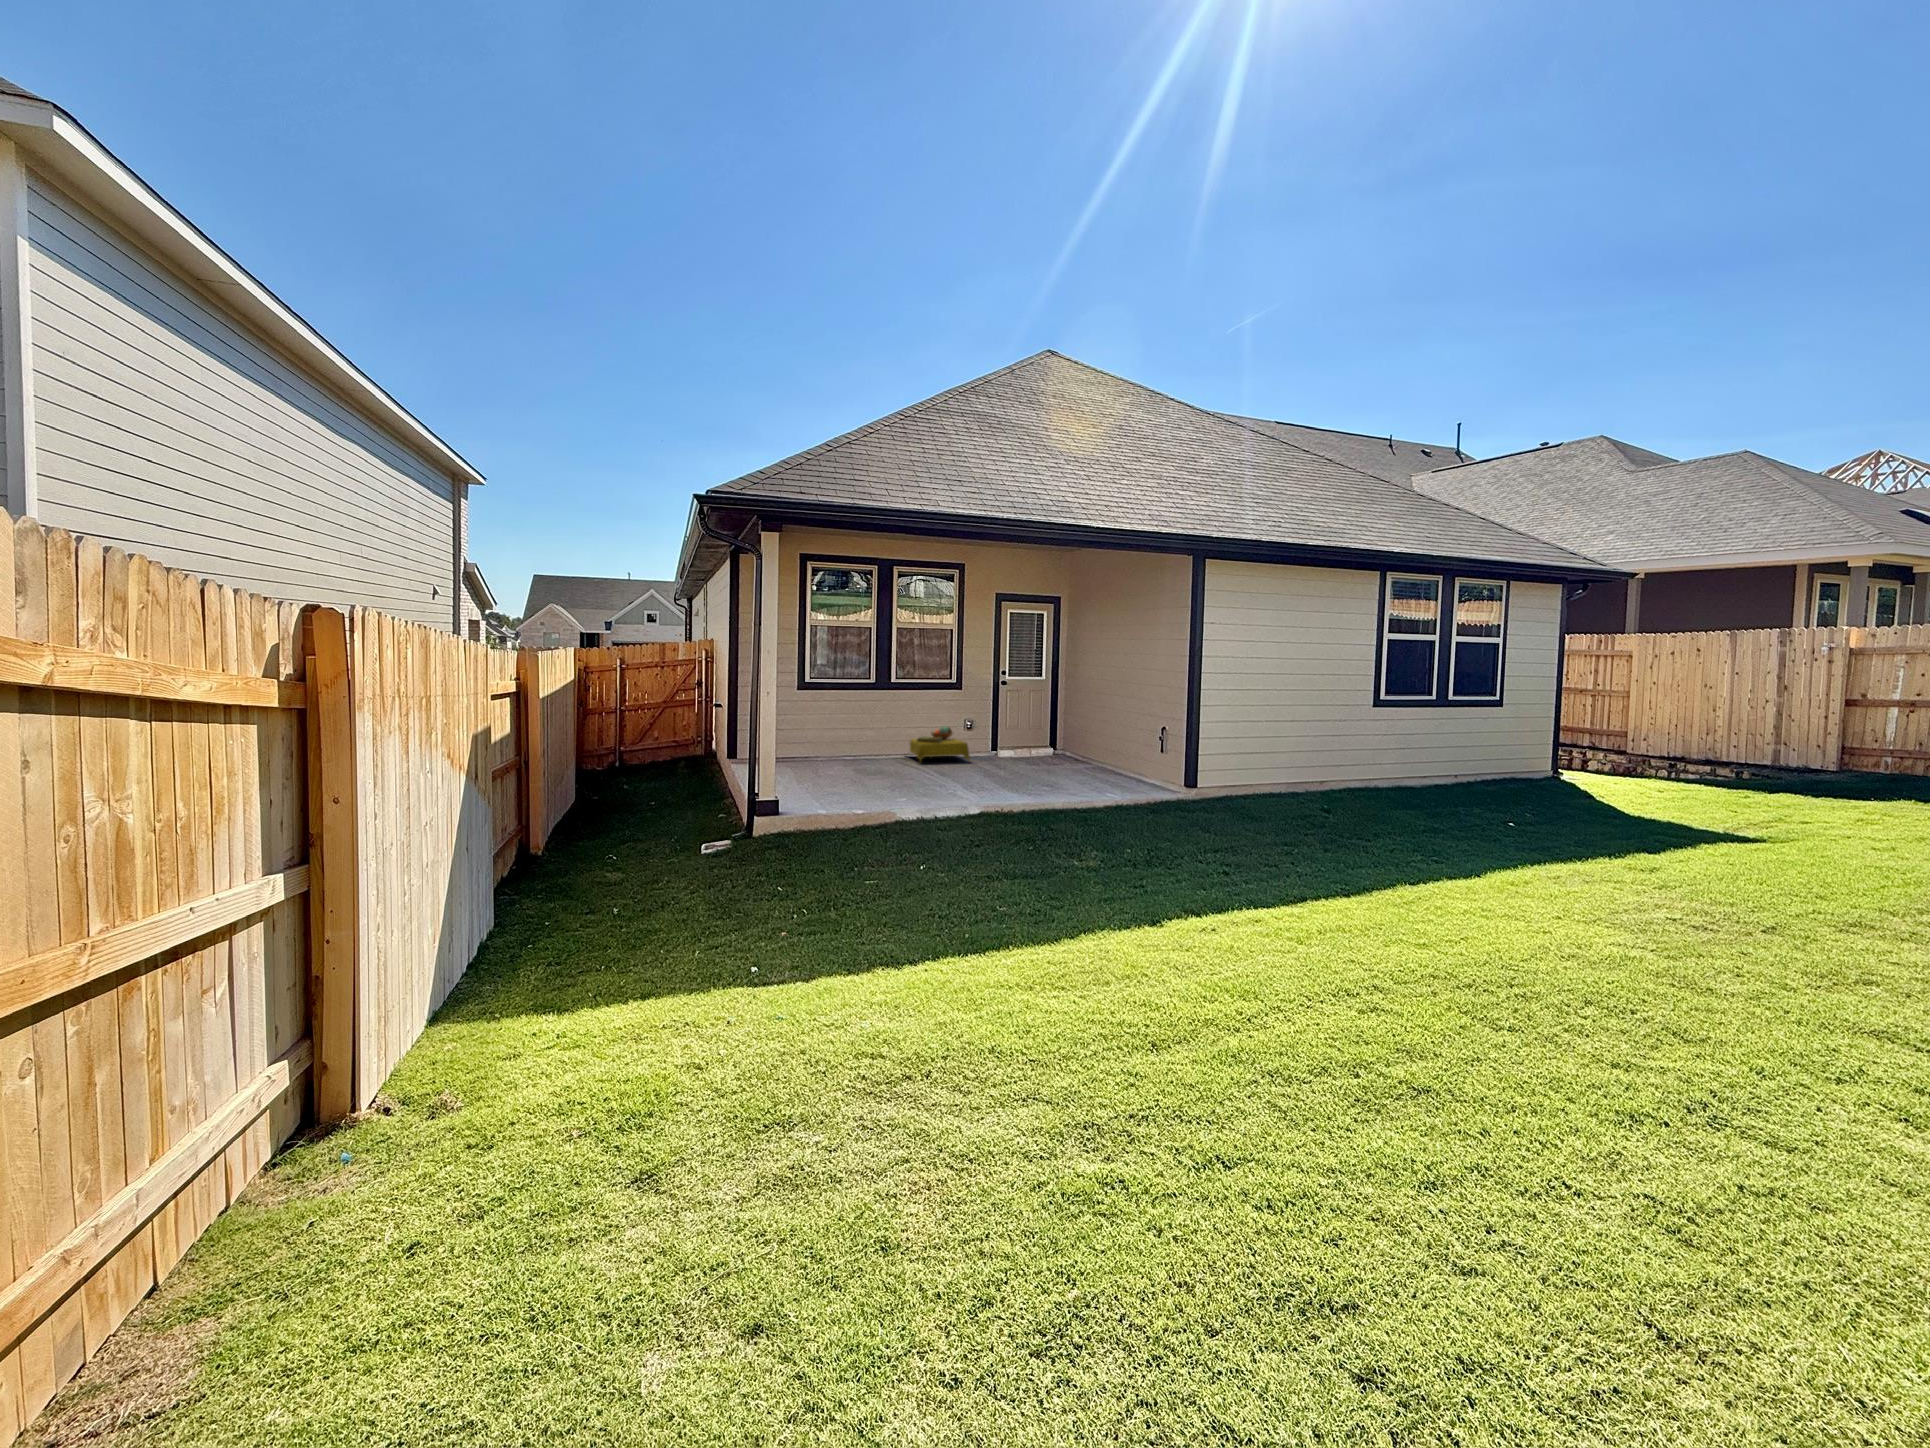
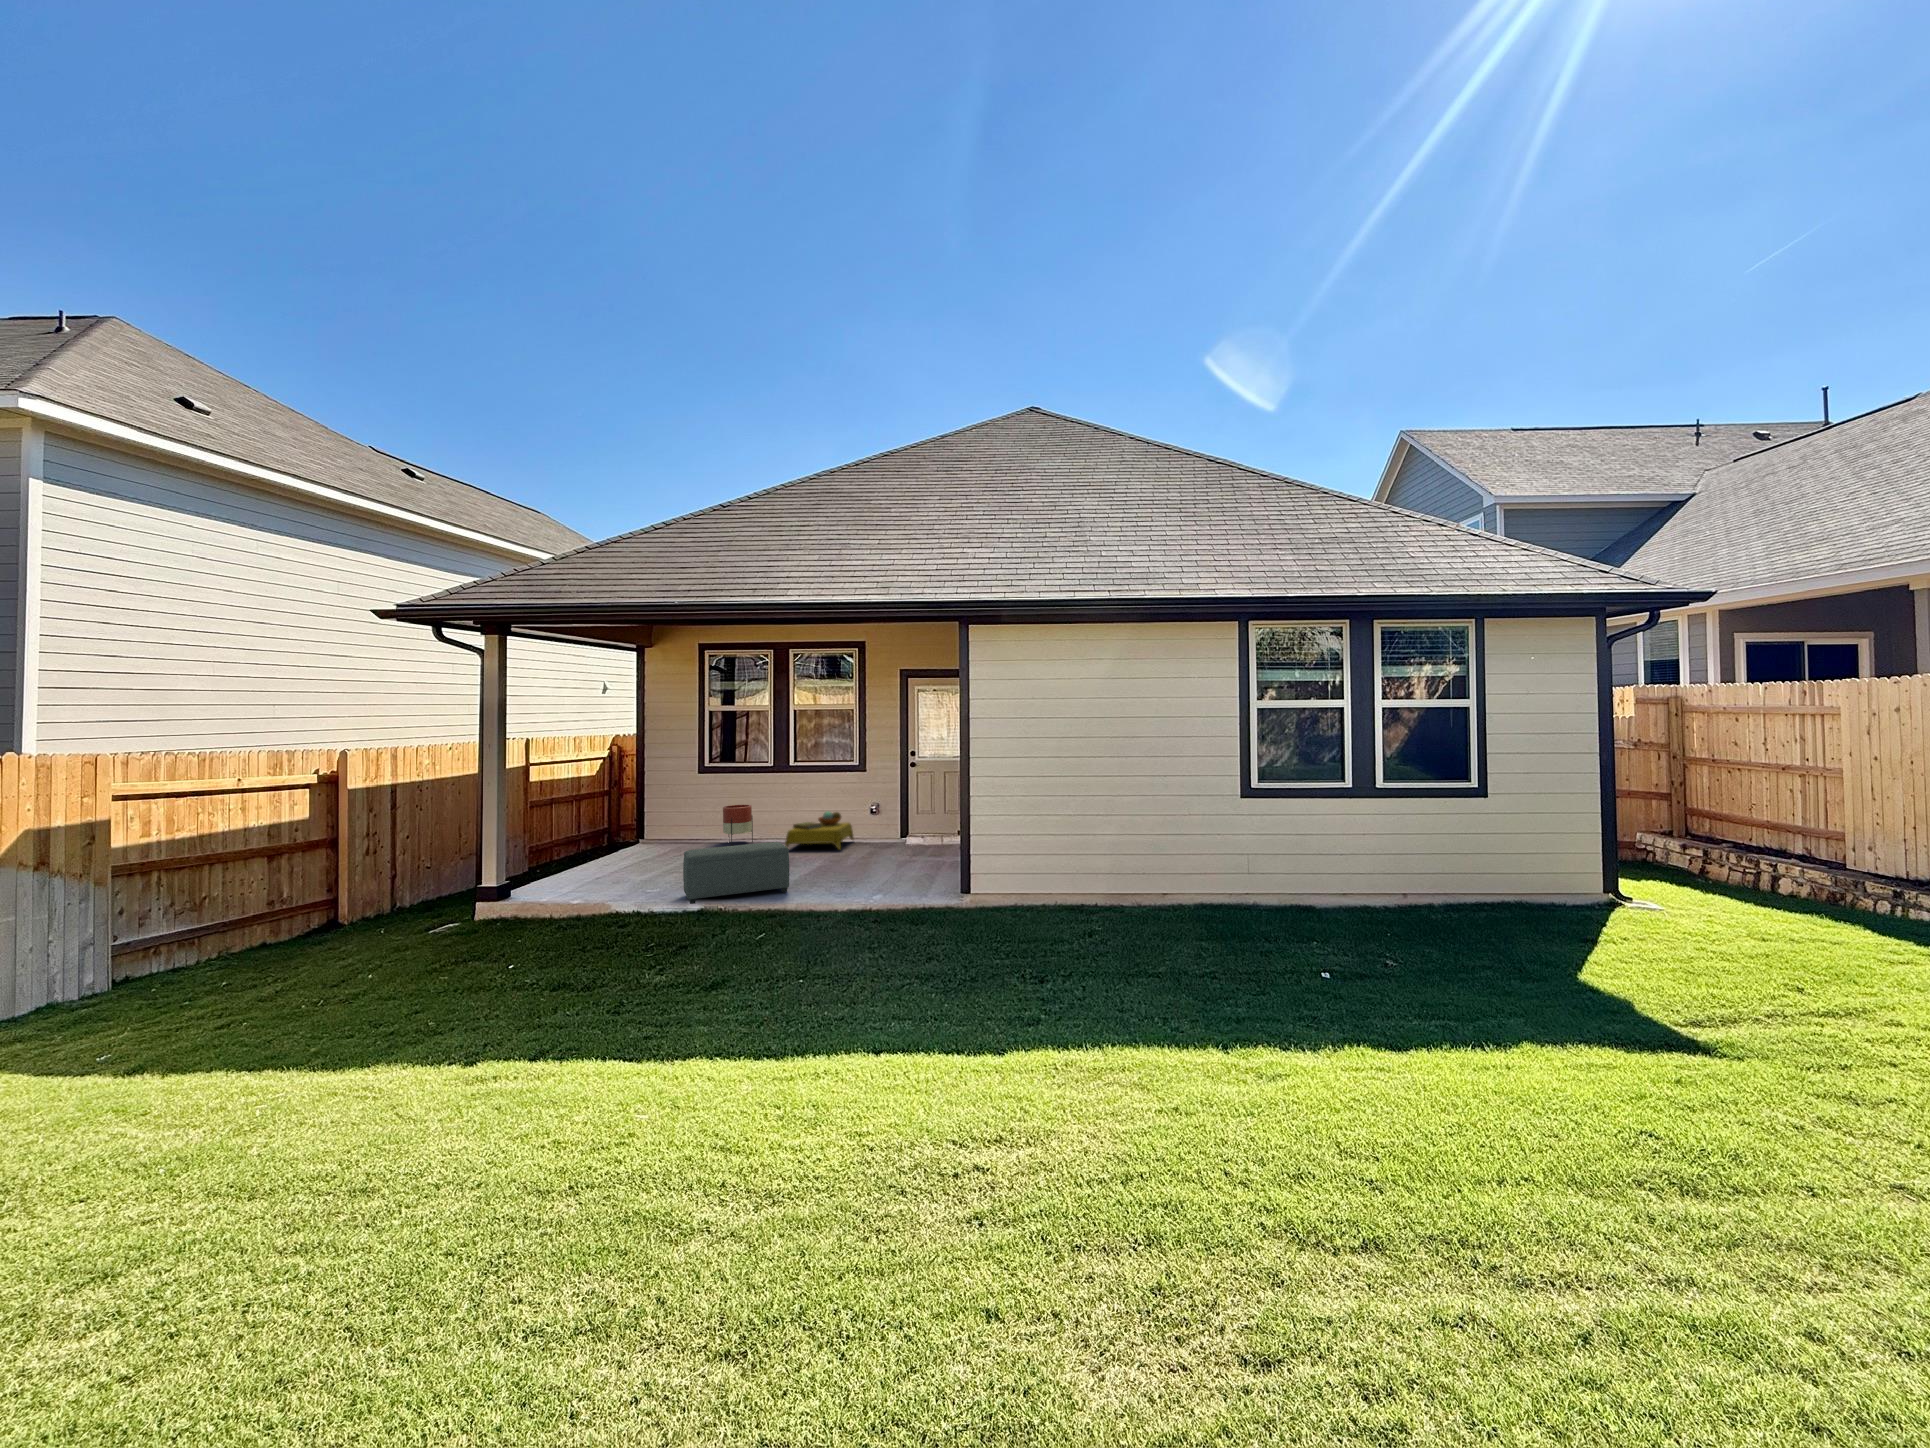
planter: none [833,721,861,761] -> present [723,805,753,846]
ottoman: none [958,749,1045,806] -> present [683,842,789,904]

